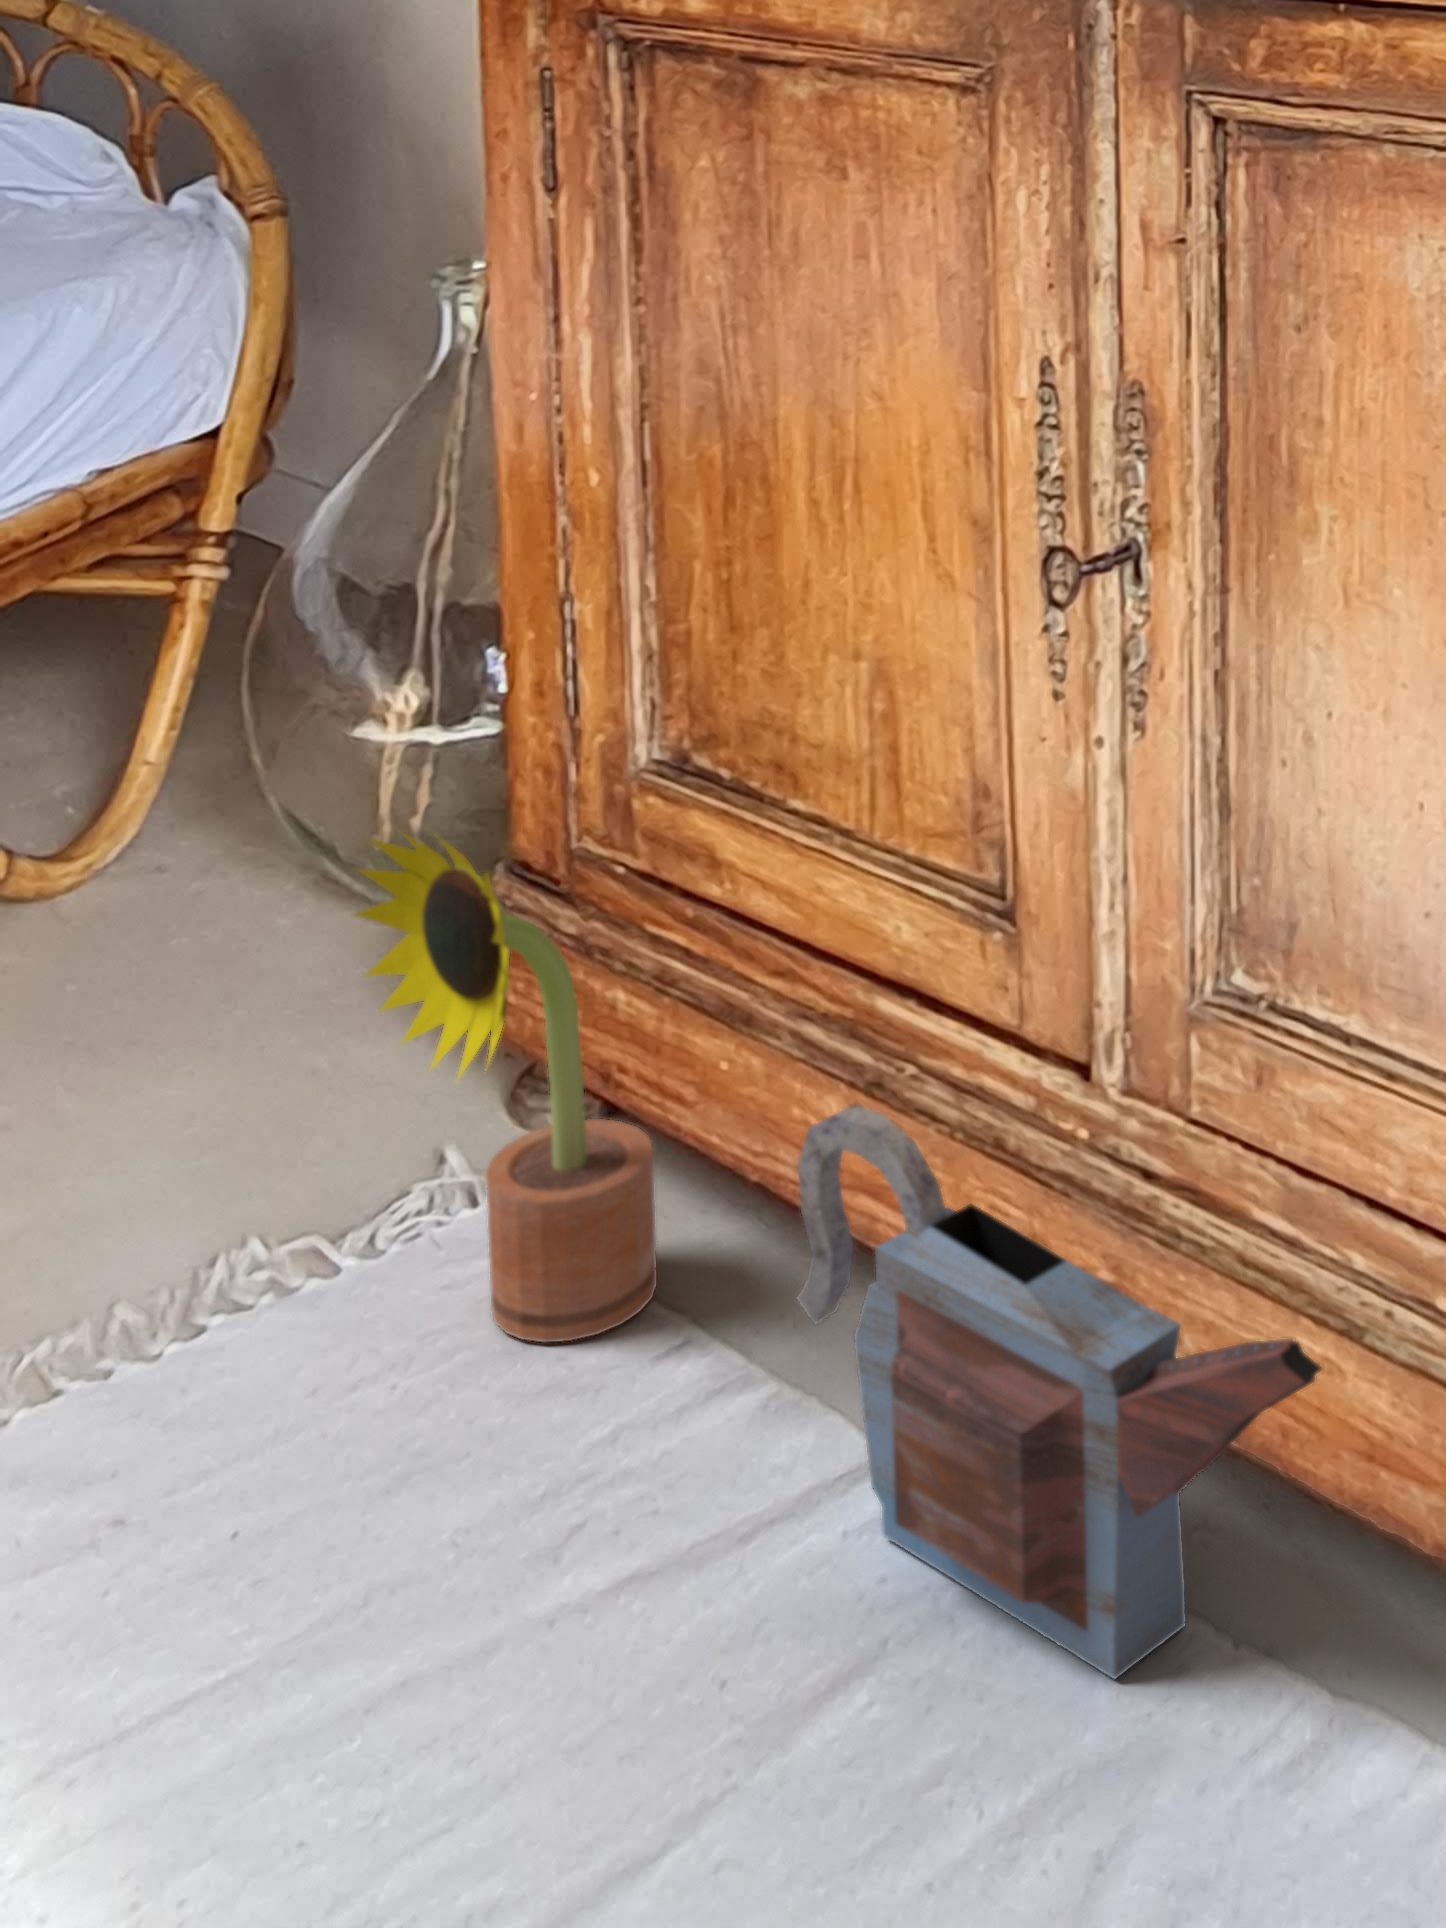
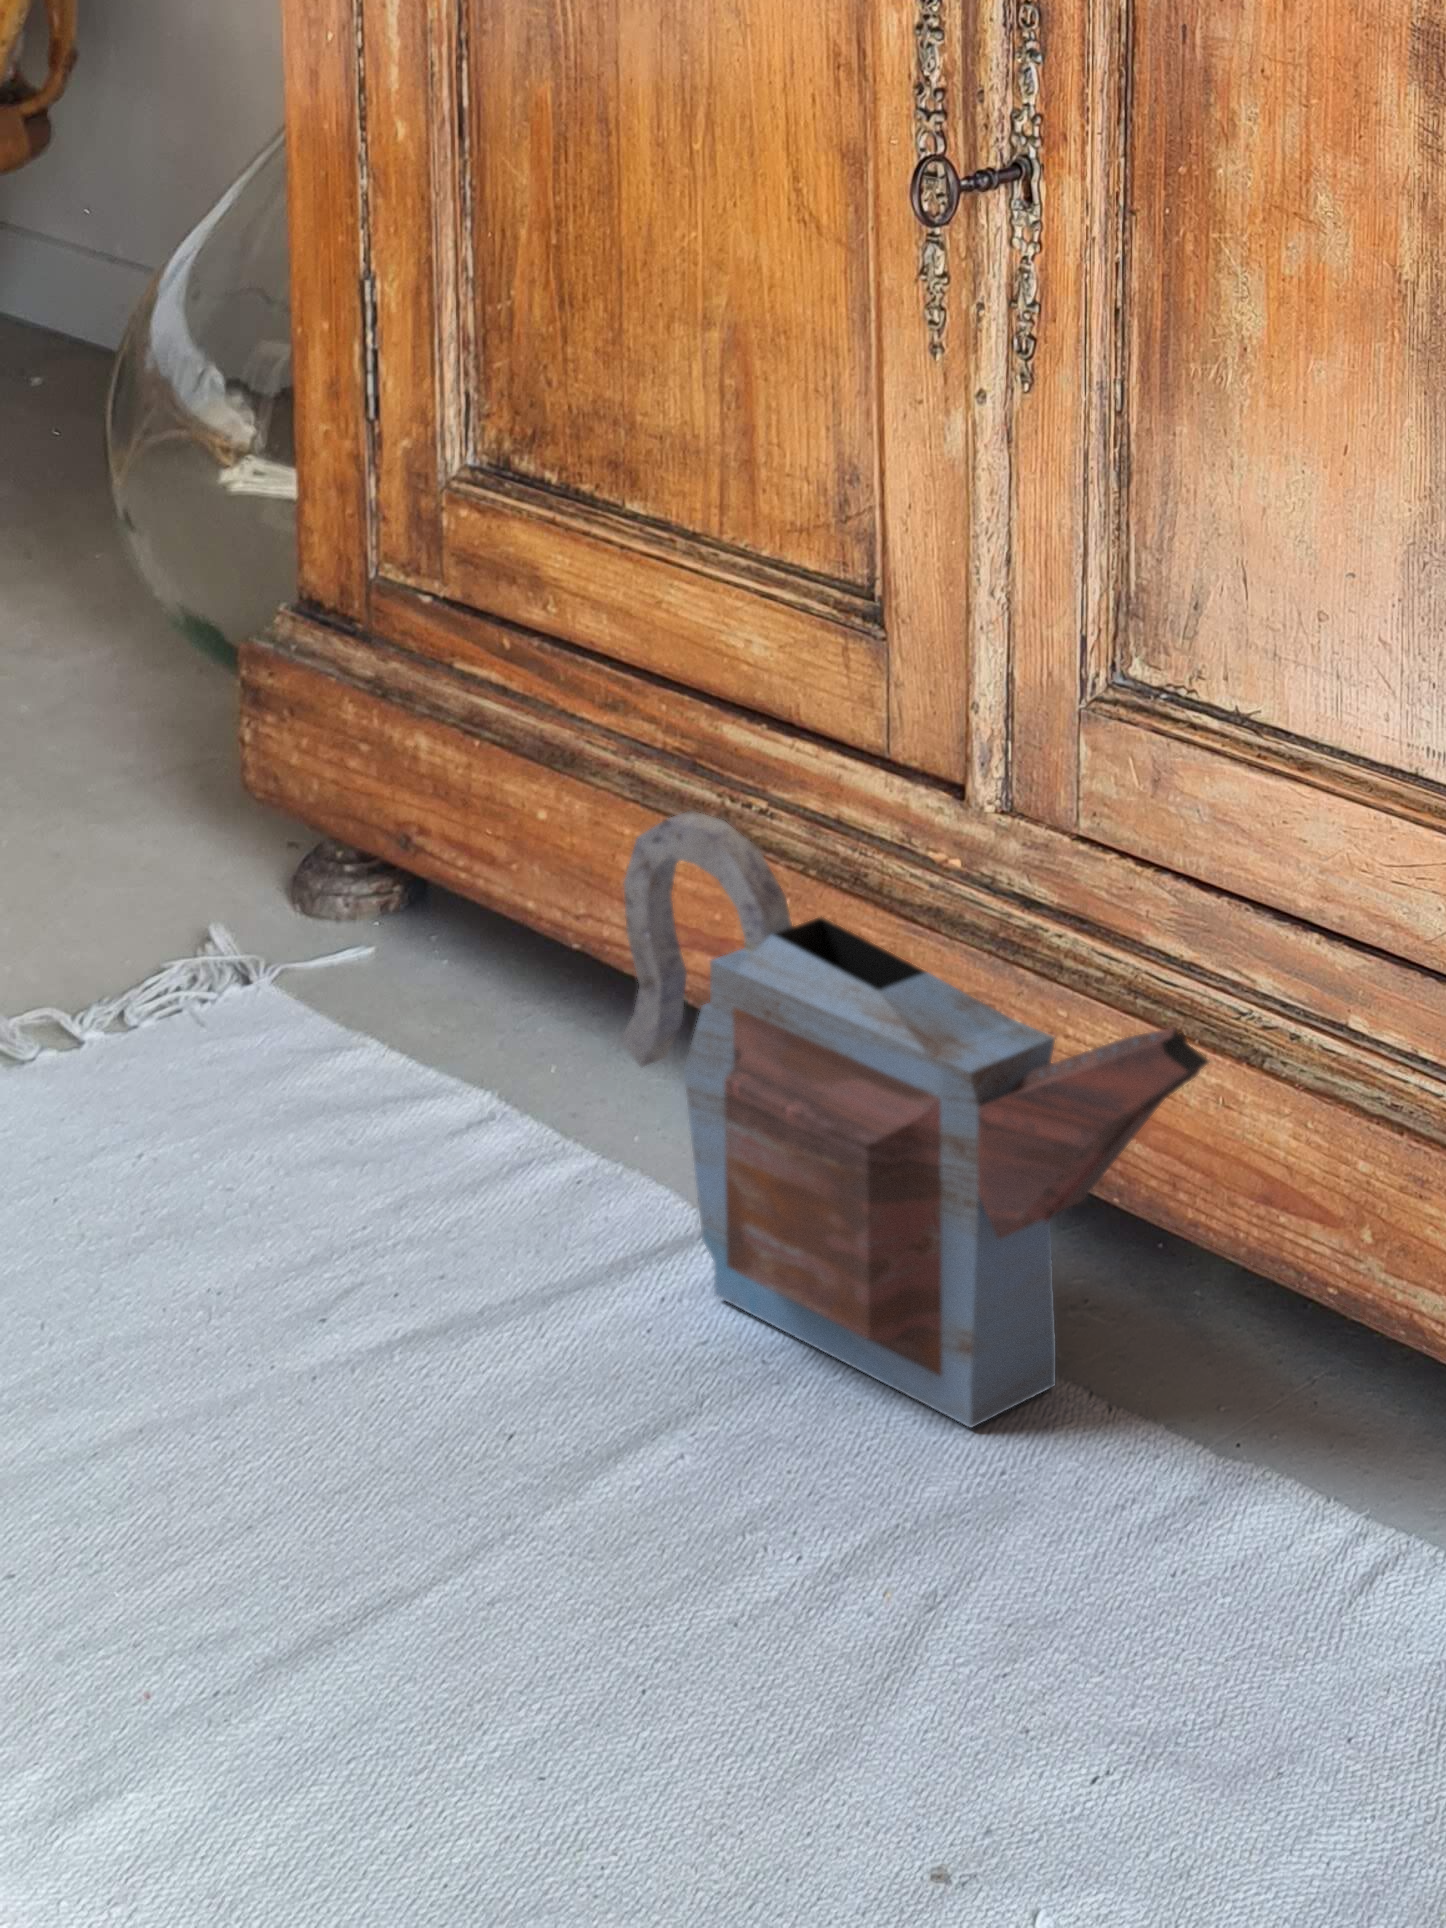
decorative plant: present [356,829,657,1342] -> none [111,495,462,1112]

